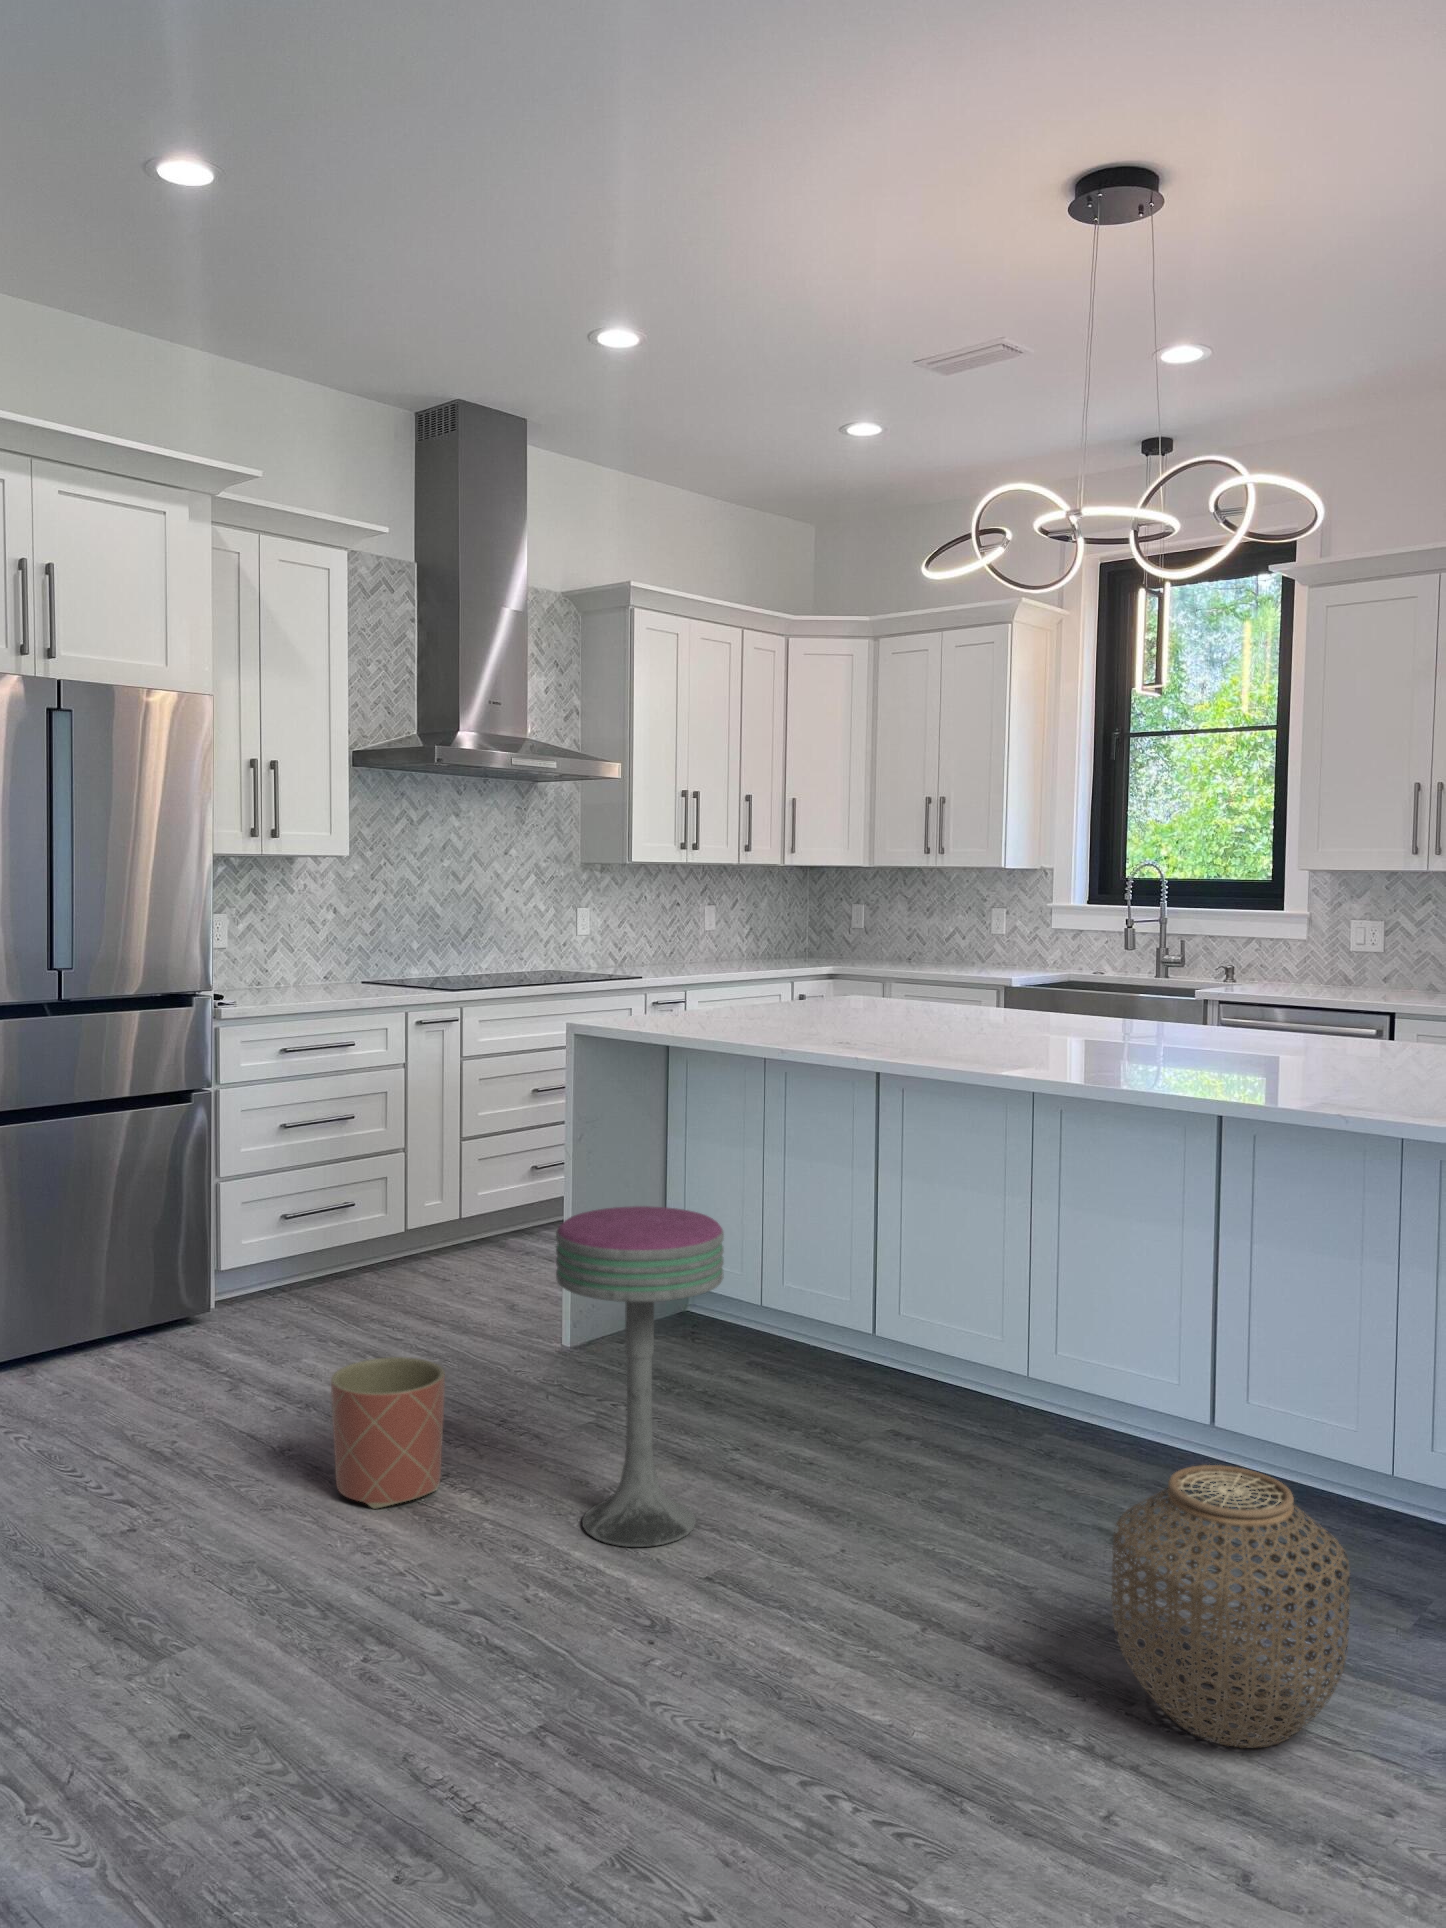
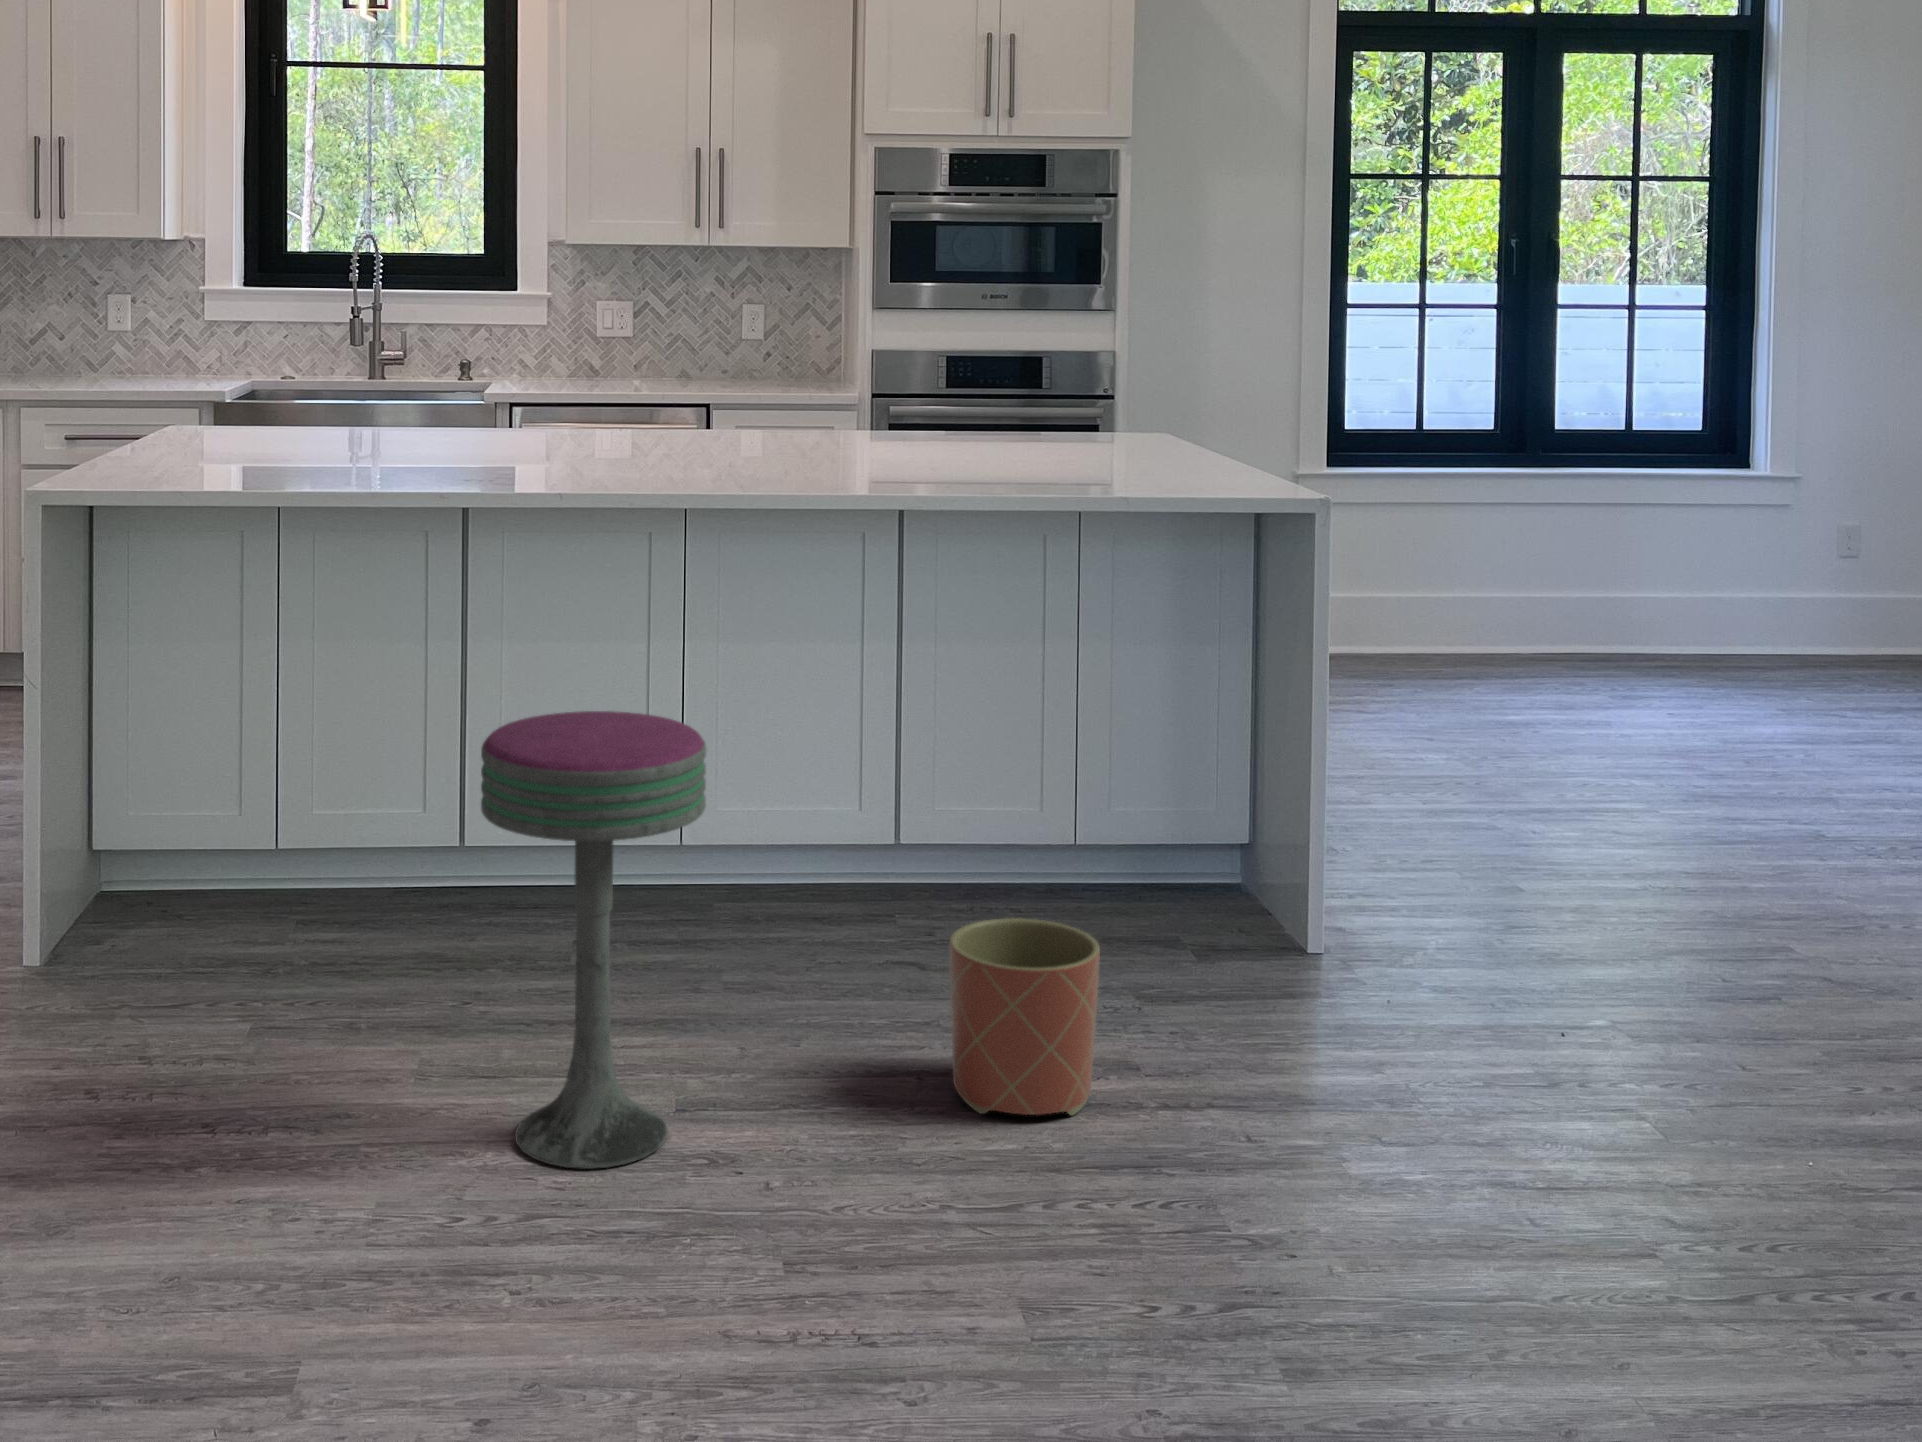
planter: present [331,1357,445,1509] -> present [949,918,1100,1115]
woven basket: present [1112,1465,1350,1748] -> none [1204,841,1429,1101]

